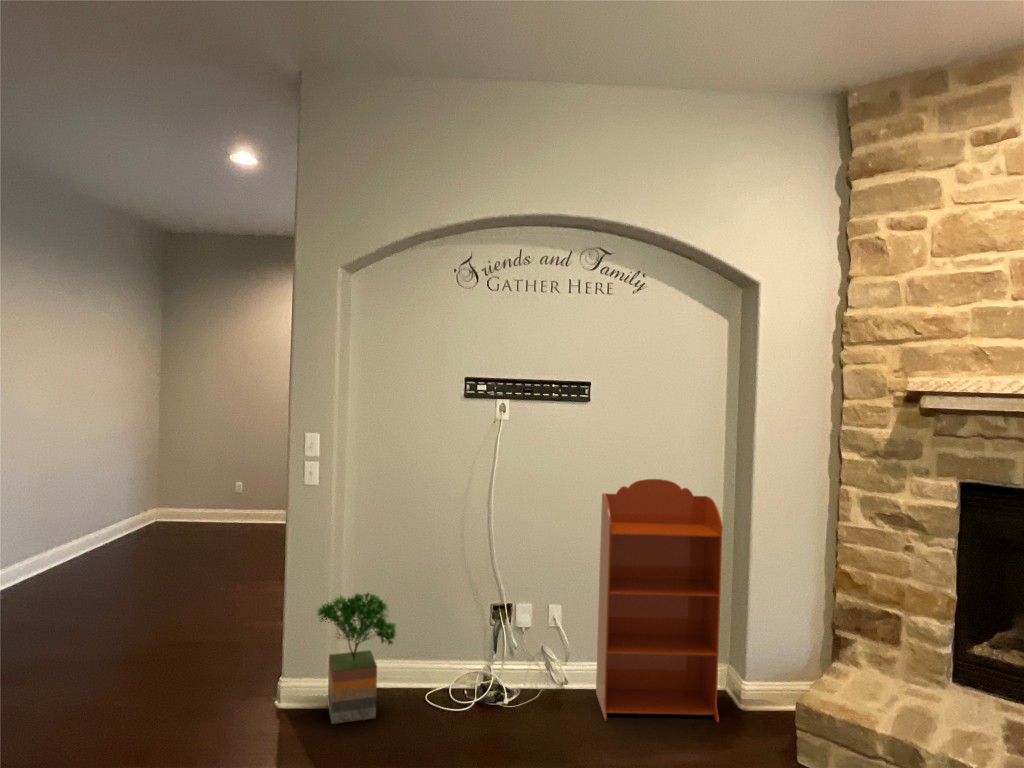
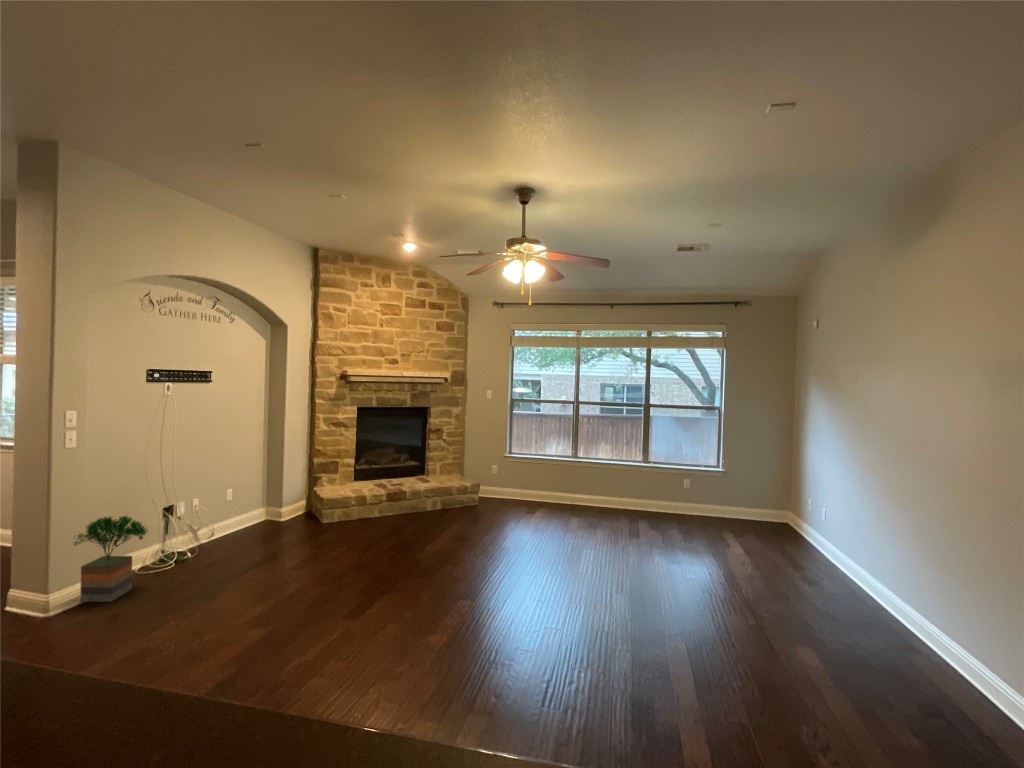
bookcase: present [596,479,723,722] -> none [218,421,284,543]

